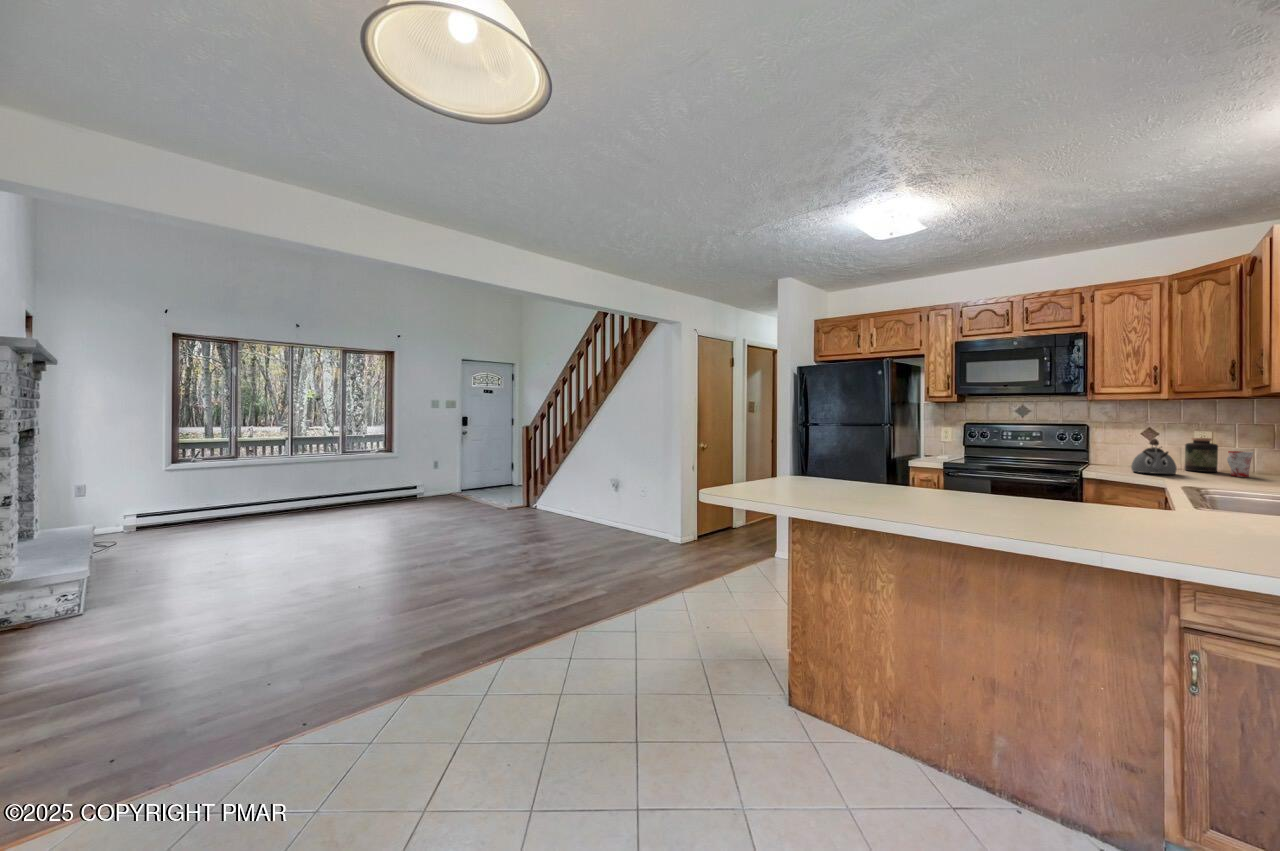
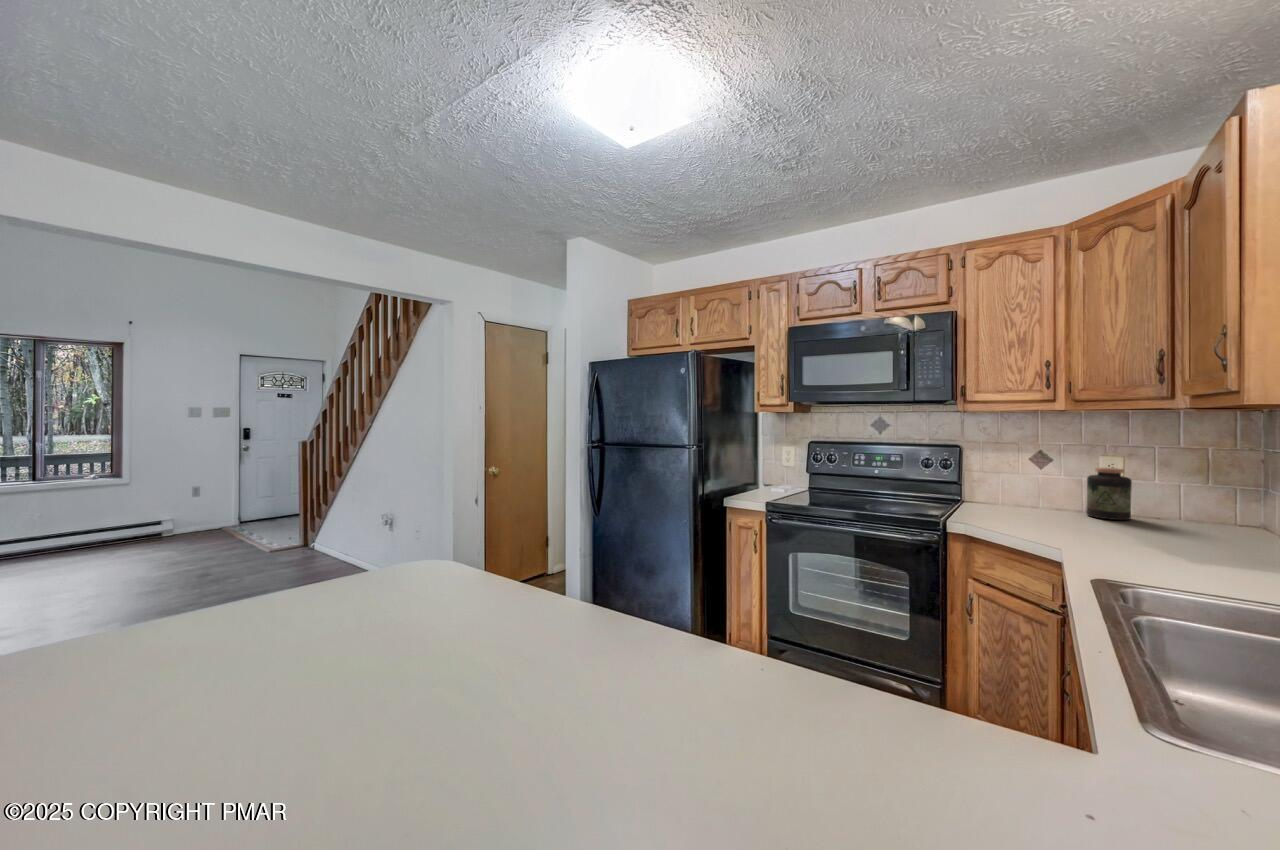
kettle: present [1131,438,1177,474] -> none [1016,471,1078,527]
mug: present [1227,451,1253,477] -> none [1148,491,1185,532]

